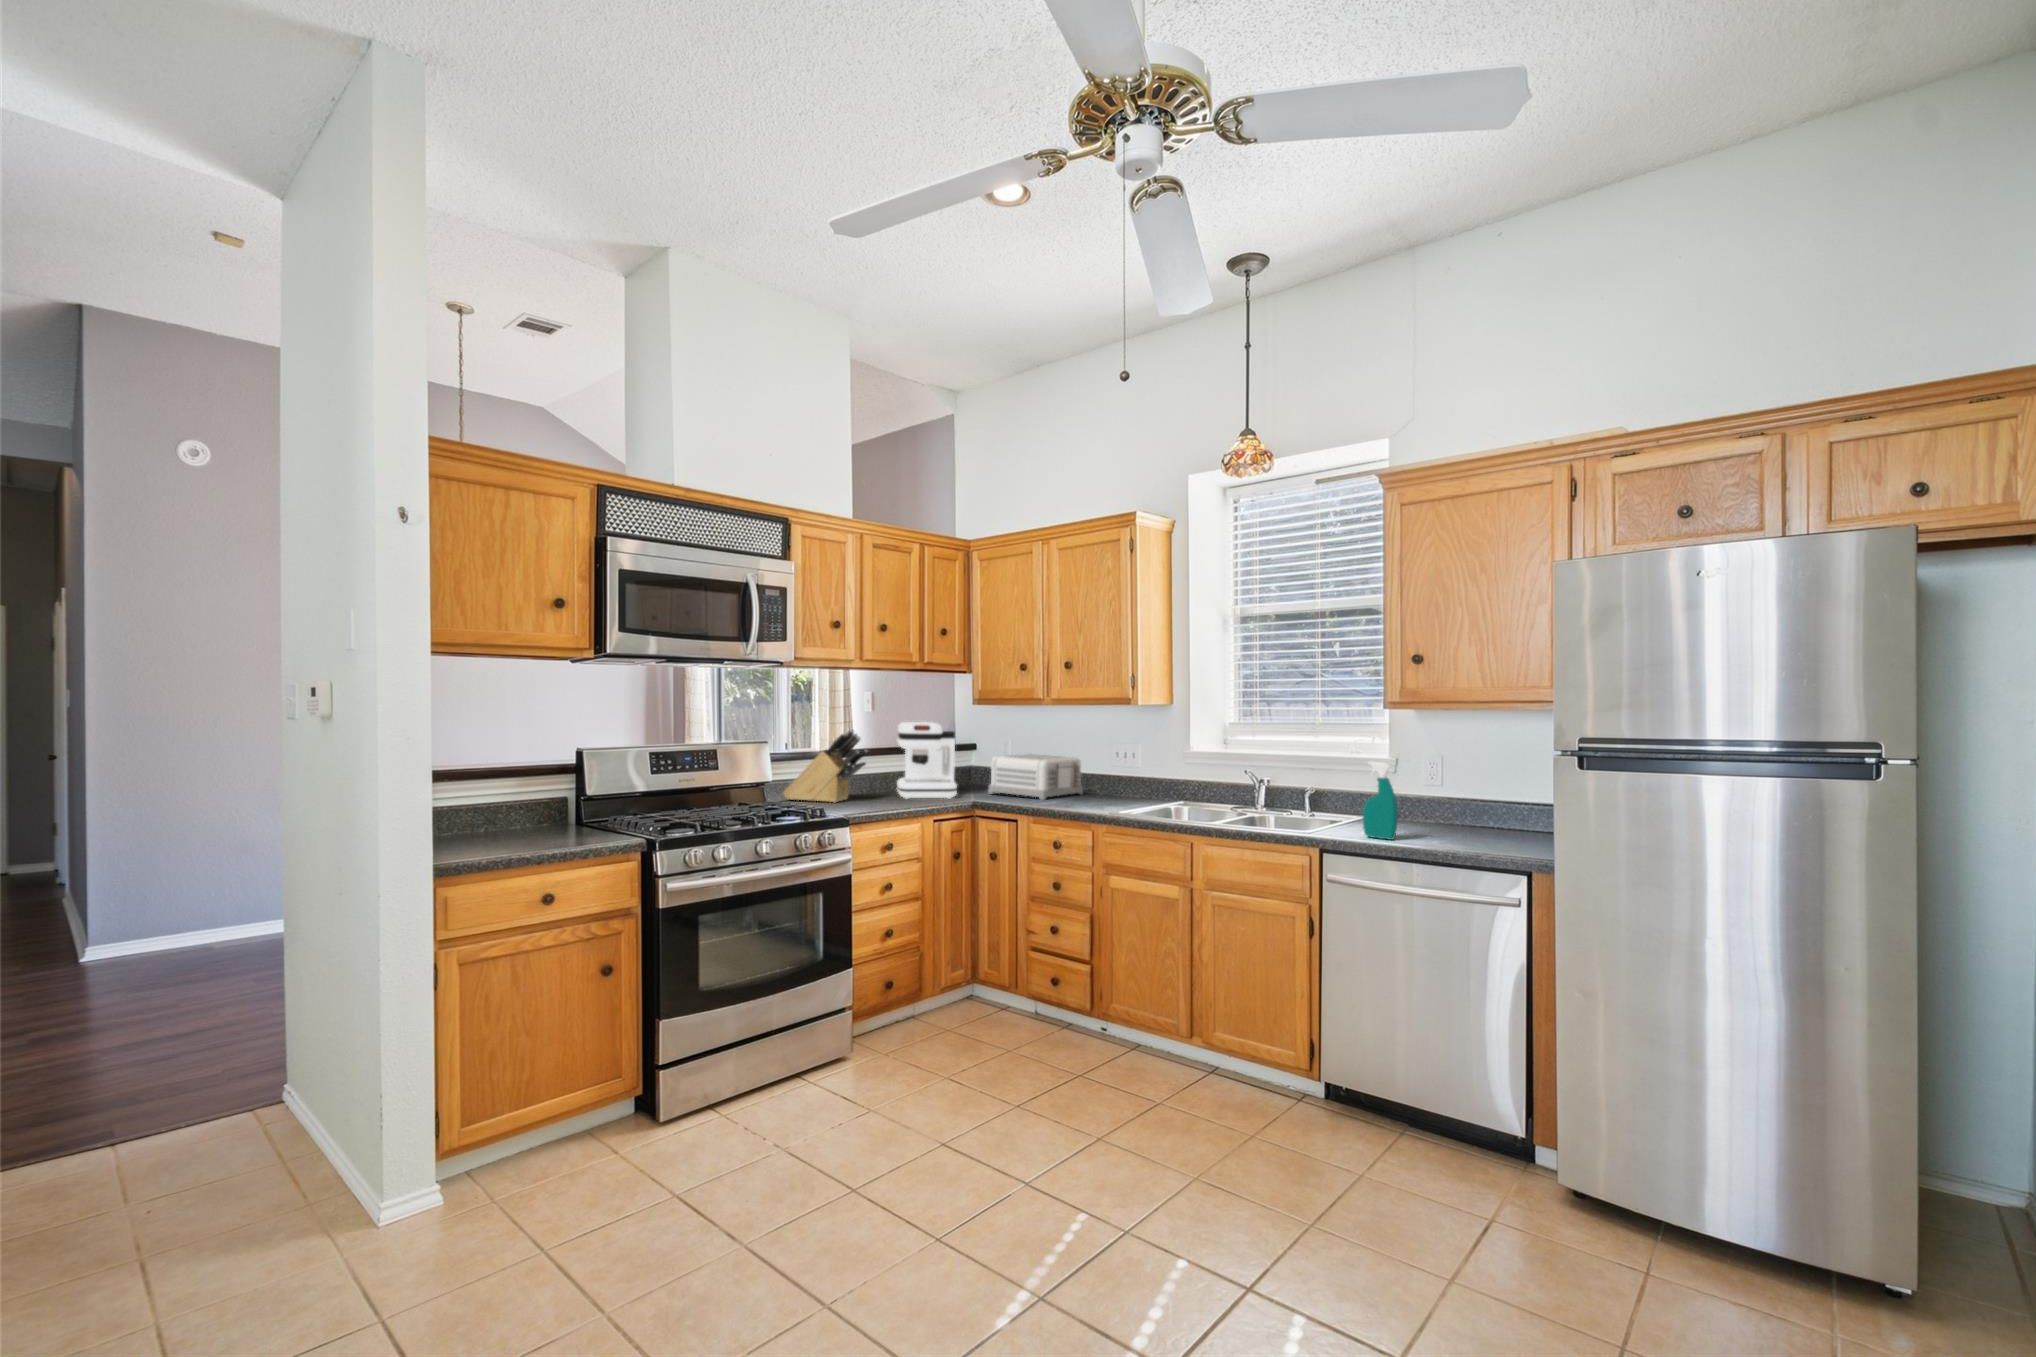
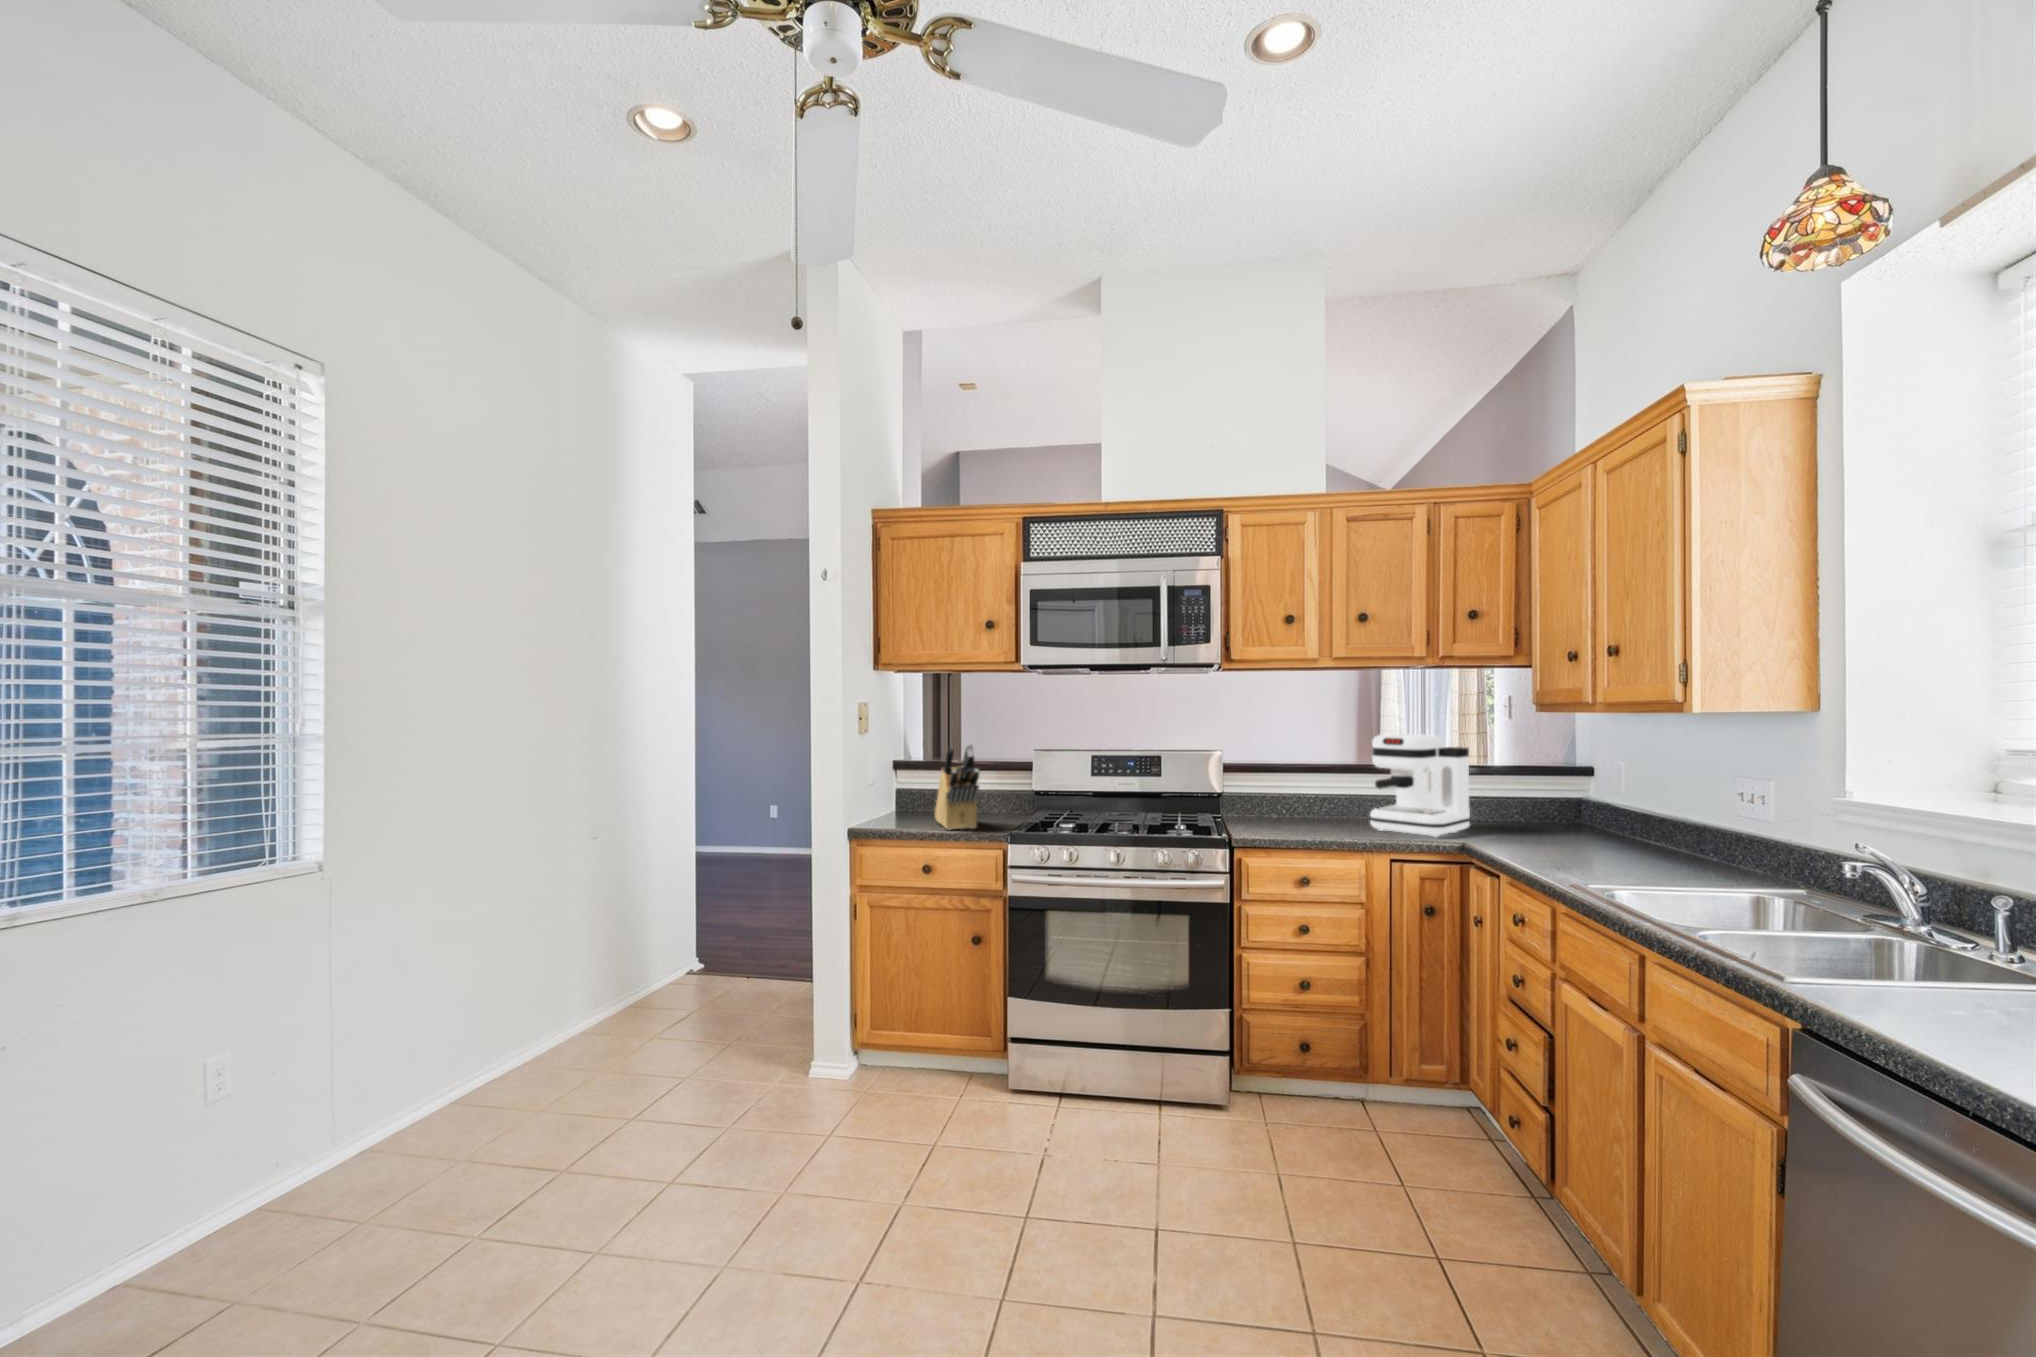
knife block: present [783,729,867,803] -> present [935,743,979,830]
toaster: present [988,754,1083,800] -> none [1514,786,1671,858]
spray bottle: present [1363,762,1398,840] -> none [1883,847,1961,1042]

